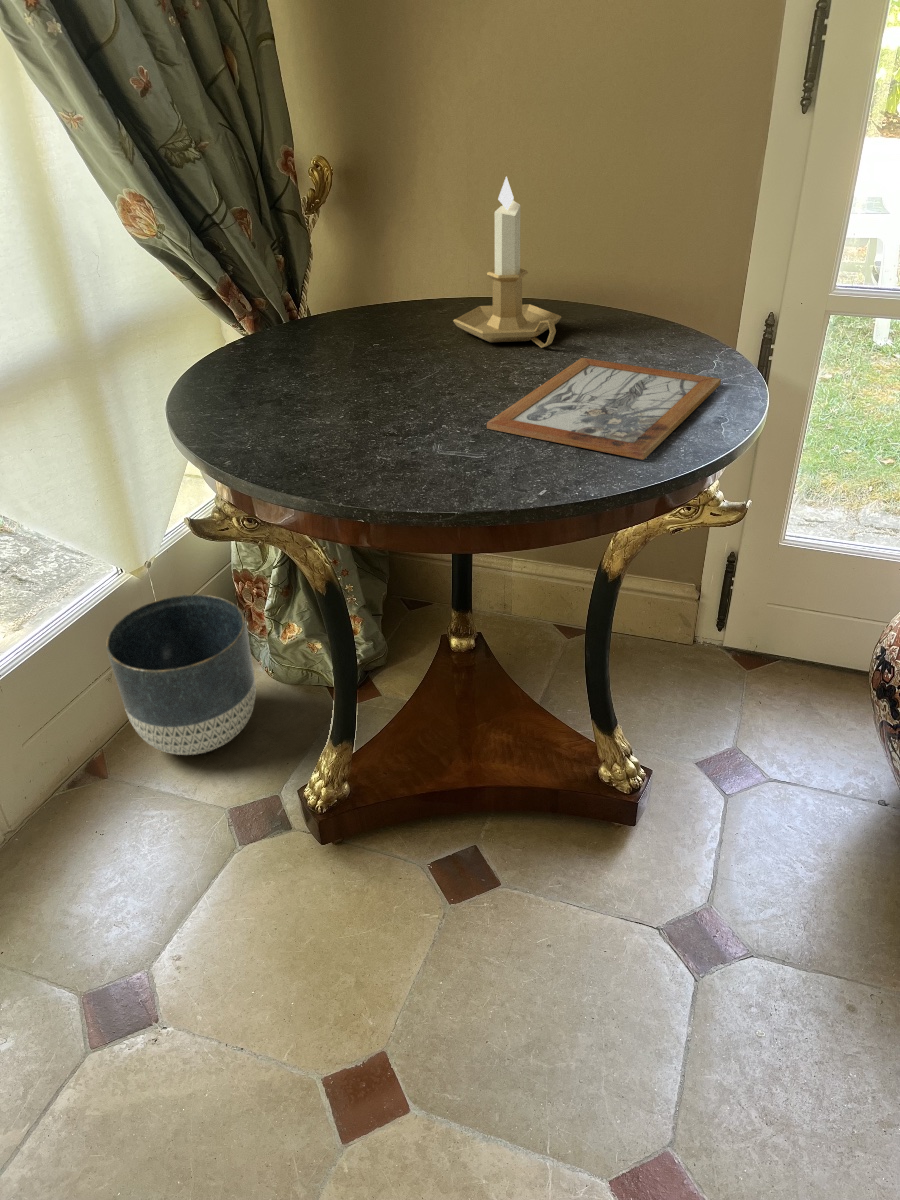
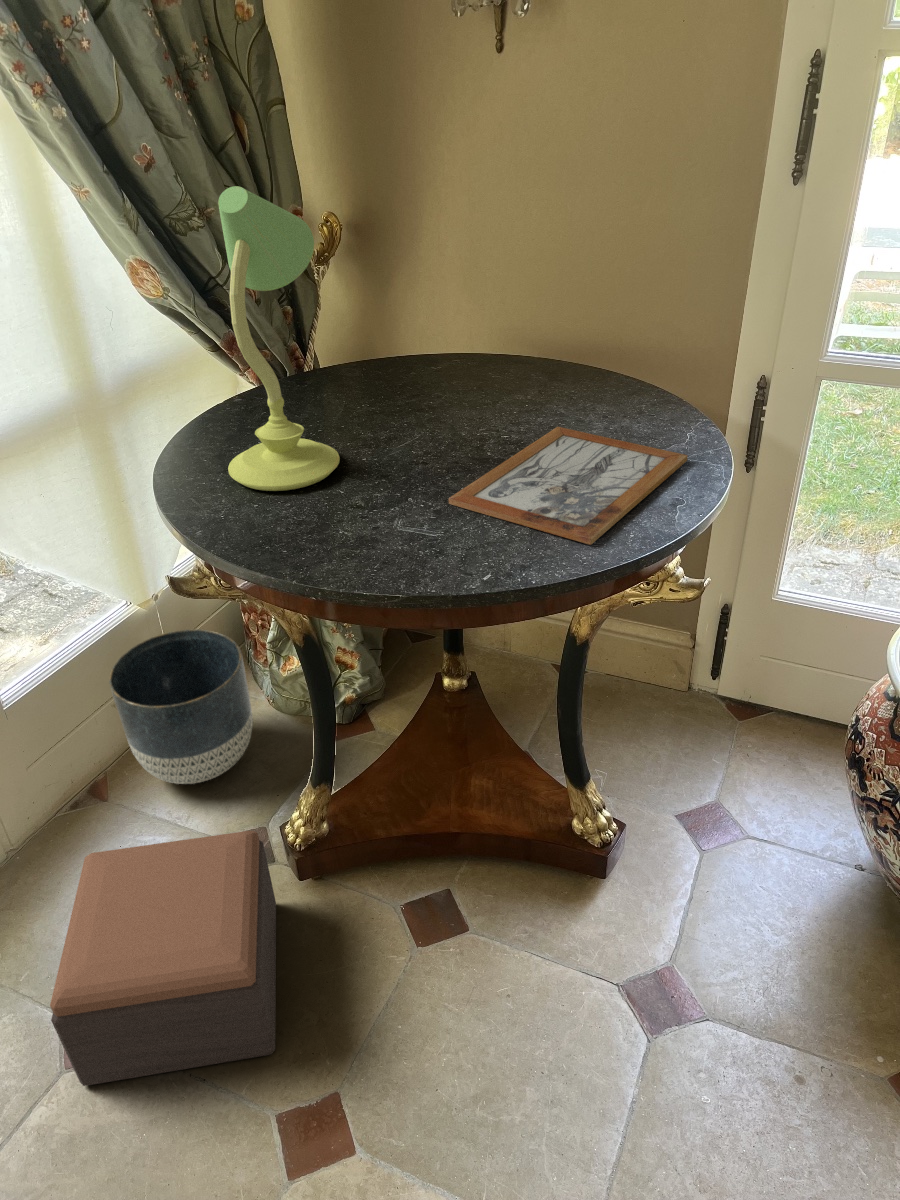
table lamp: none [245,89,364,422] -> present [218,186,340,491]
candlestick: present [453,177,561,348] -> none [441,247,547,413]
footstool: none [79,790,314,1063] -> present [50,831,276,1086]

